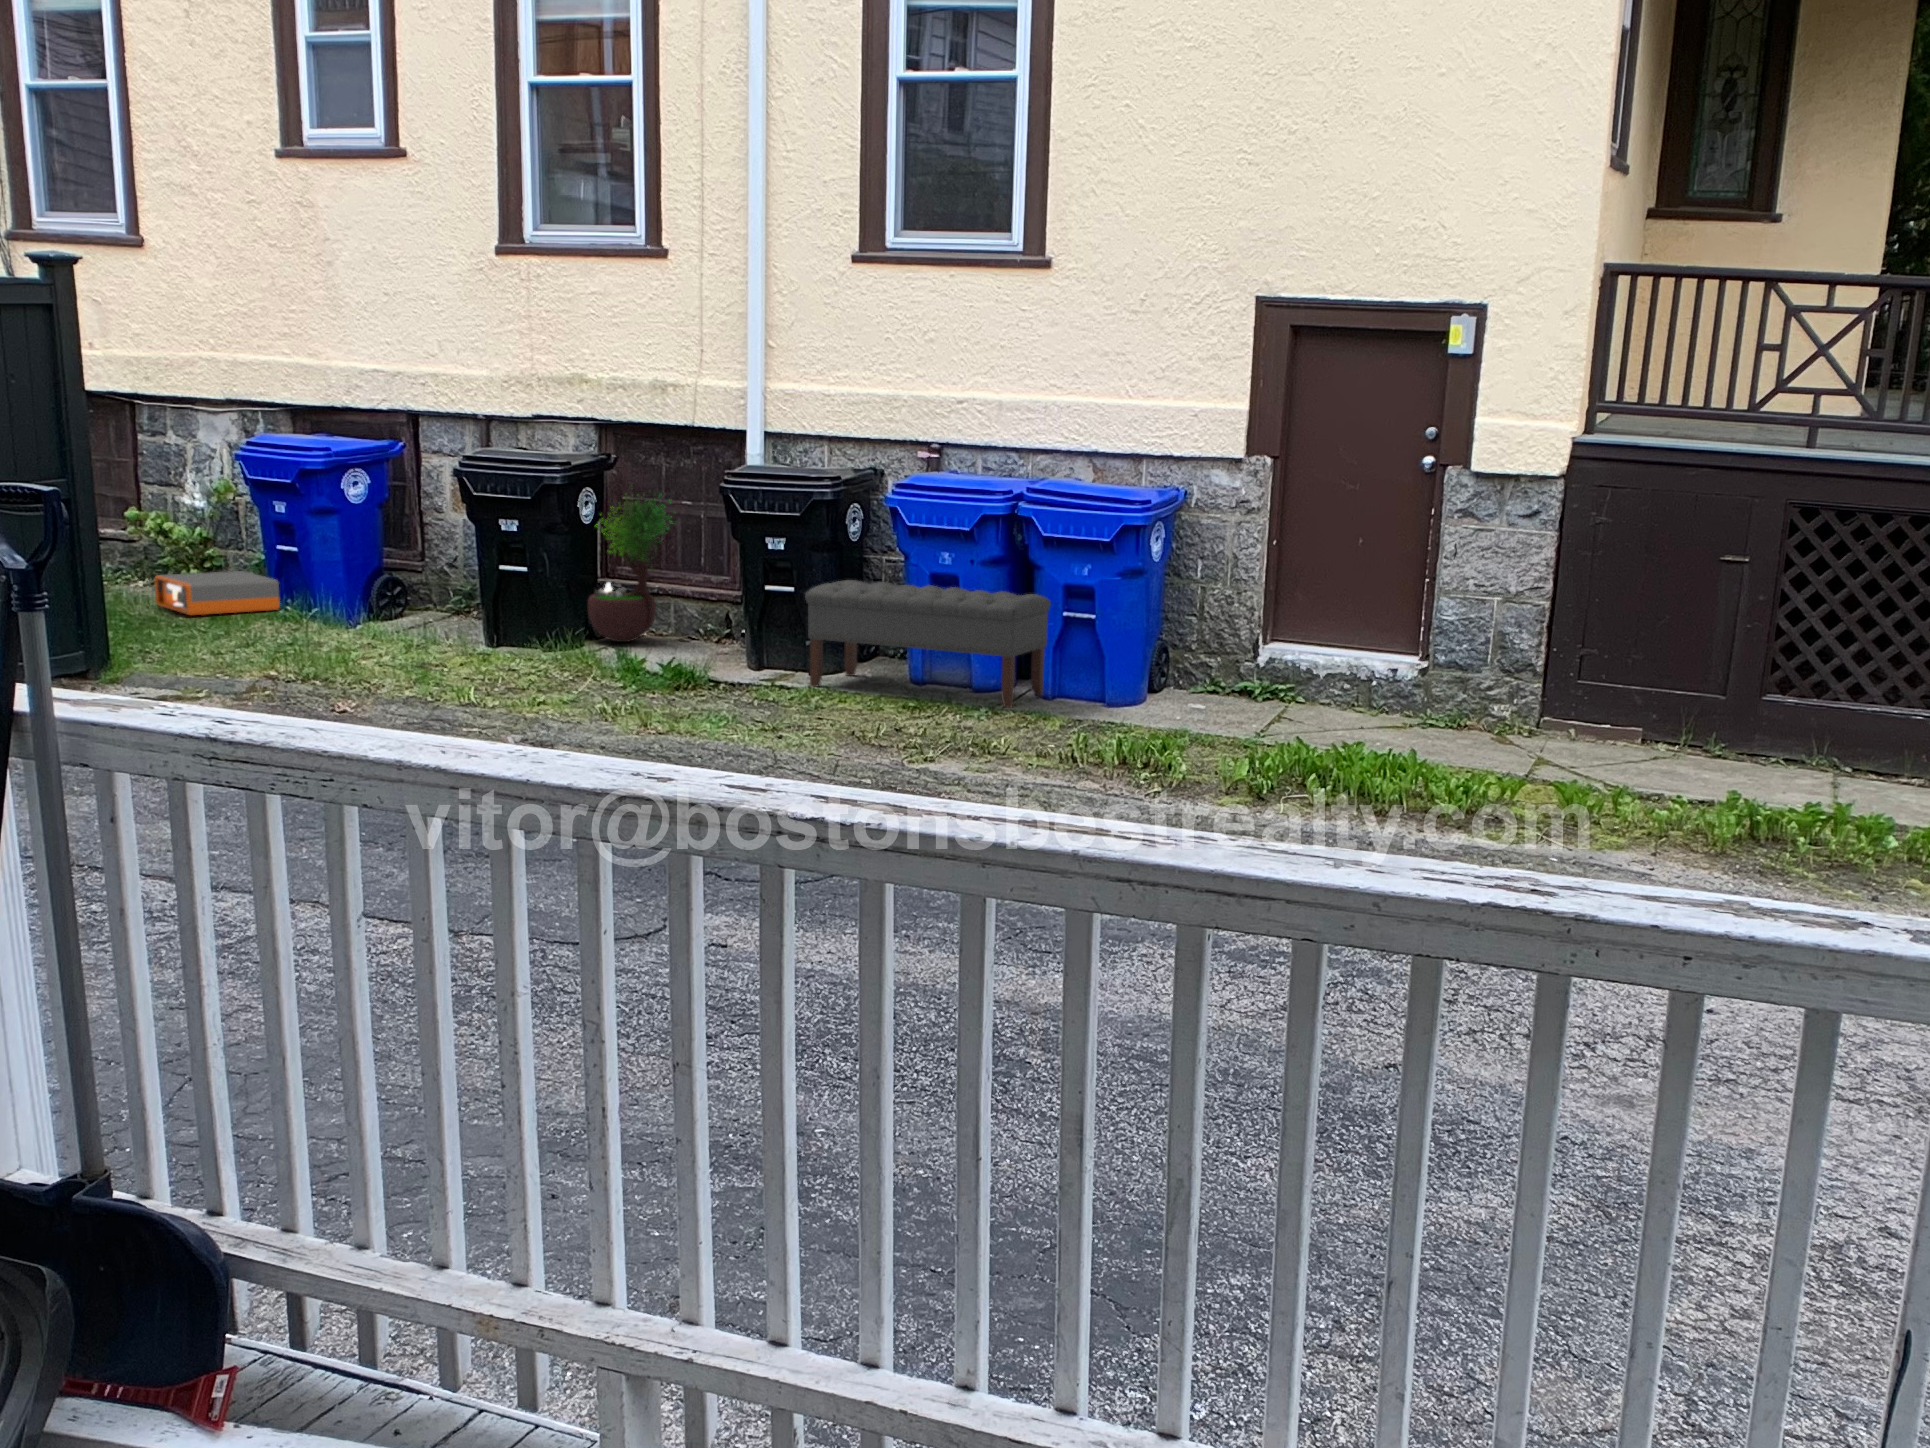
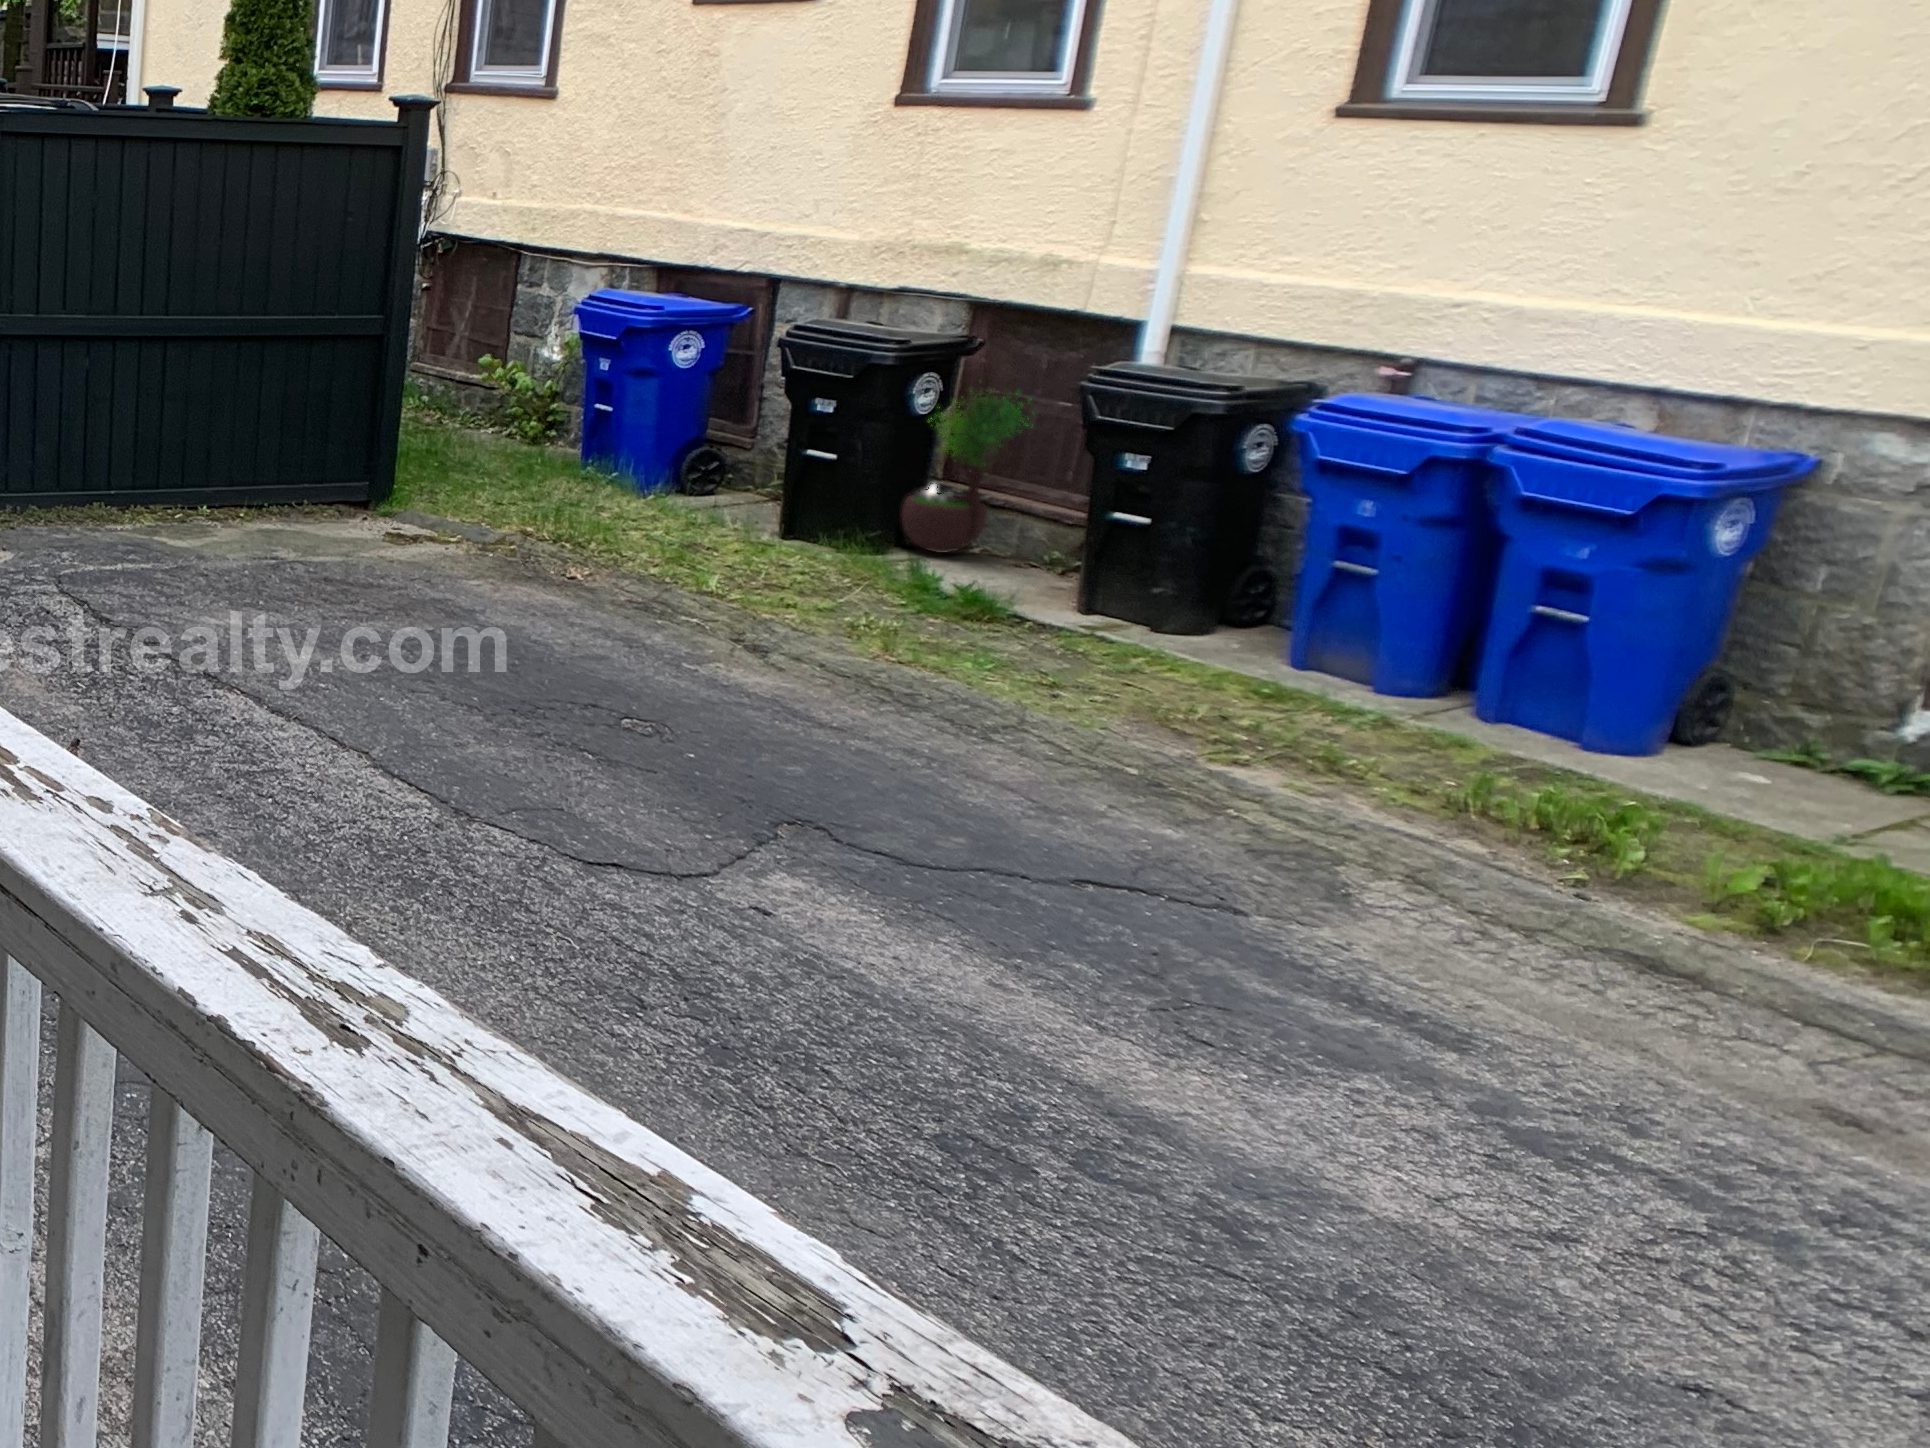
storage box: present [154,571,280,615] -> none [481,420,597,467]
bench: present [805,580,1051,708] -> none [1135,522,1520,720]

